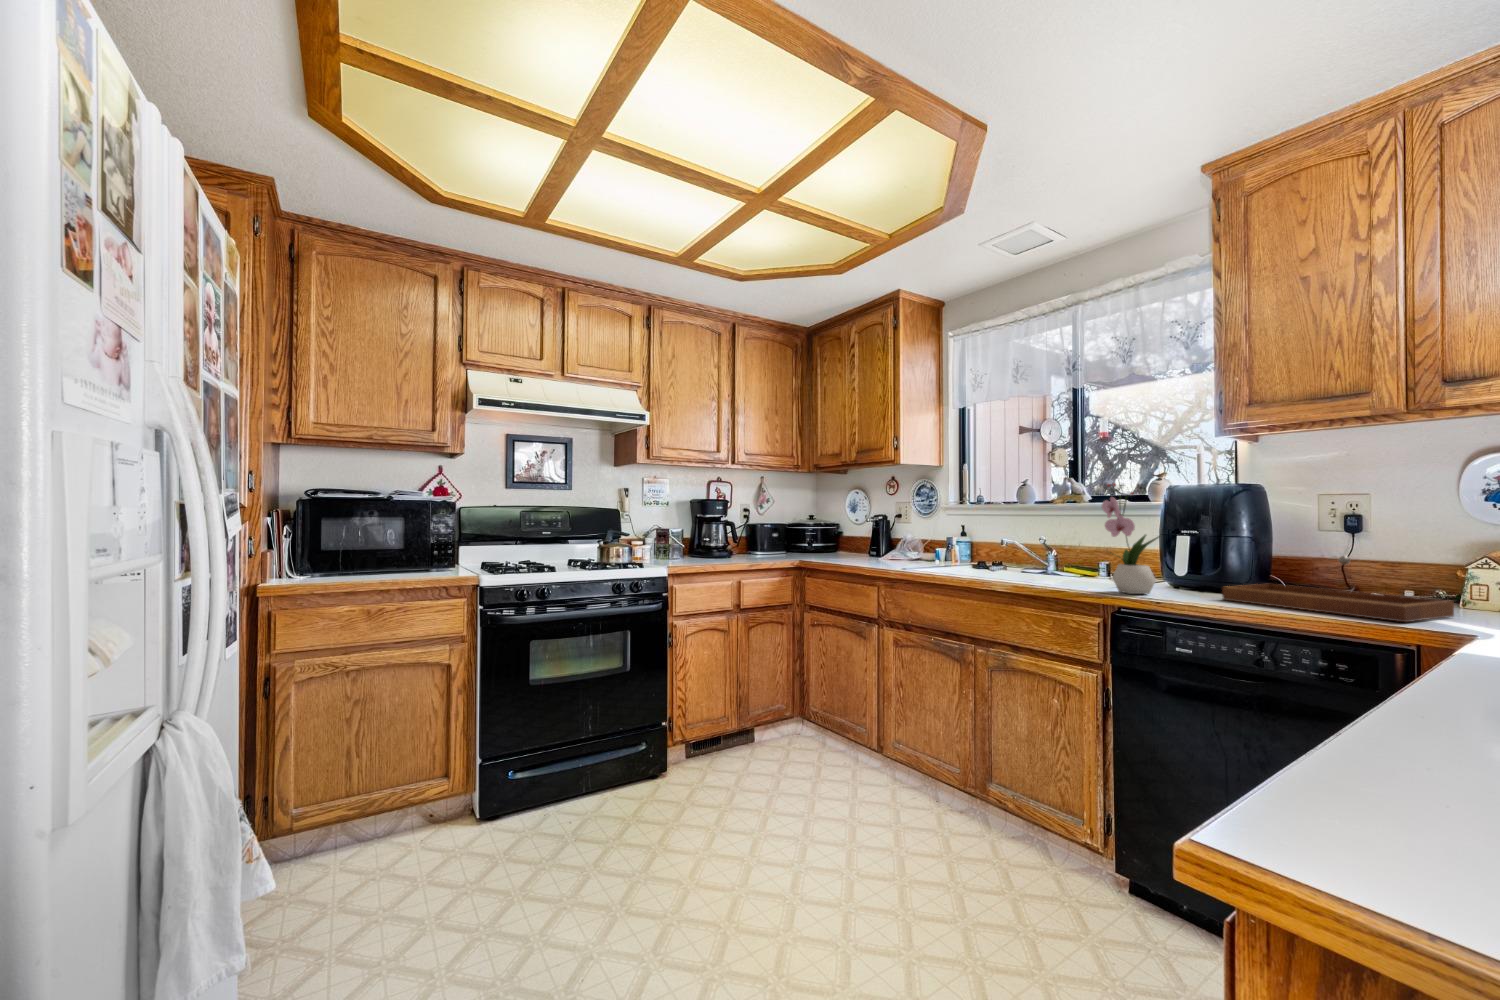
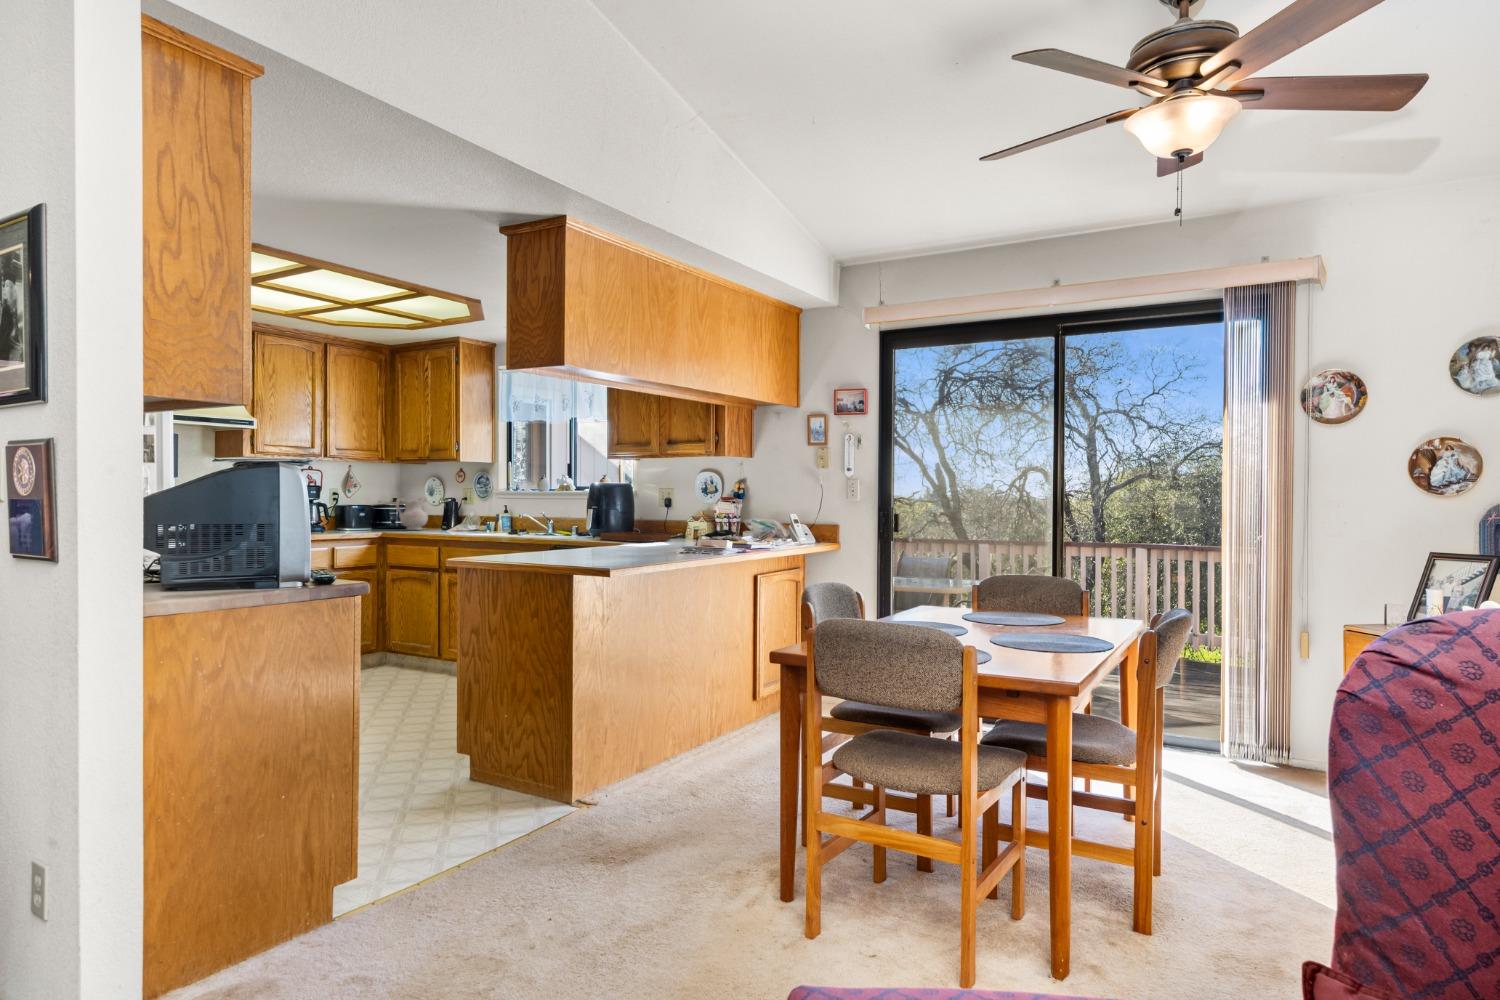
flower arrangement: present [1102,483,1159,594] -> none [553,482,578,539]
ceramic pitcher: none [814,513,854,557] -> present [396,497,428,530]

